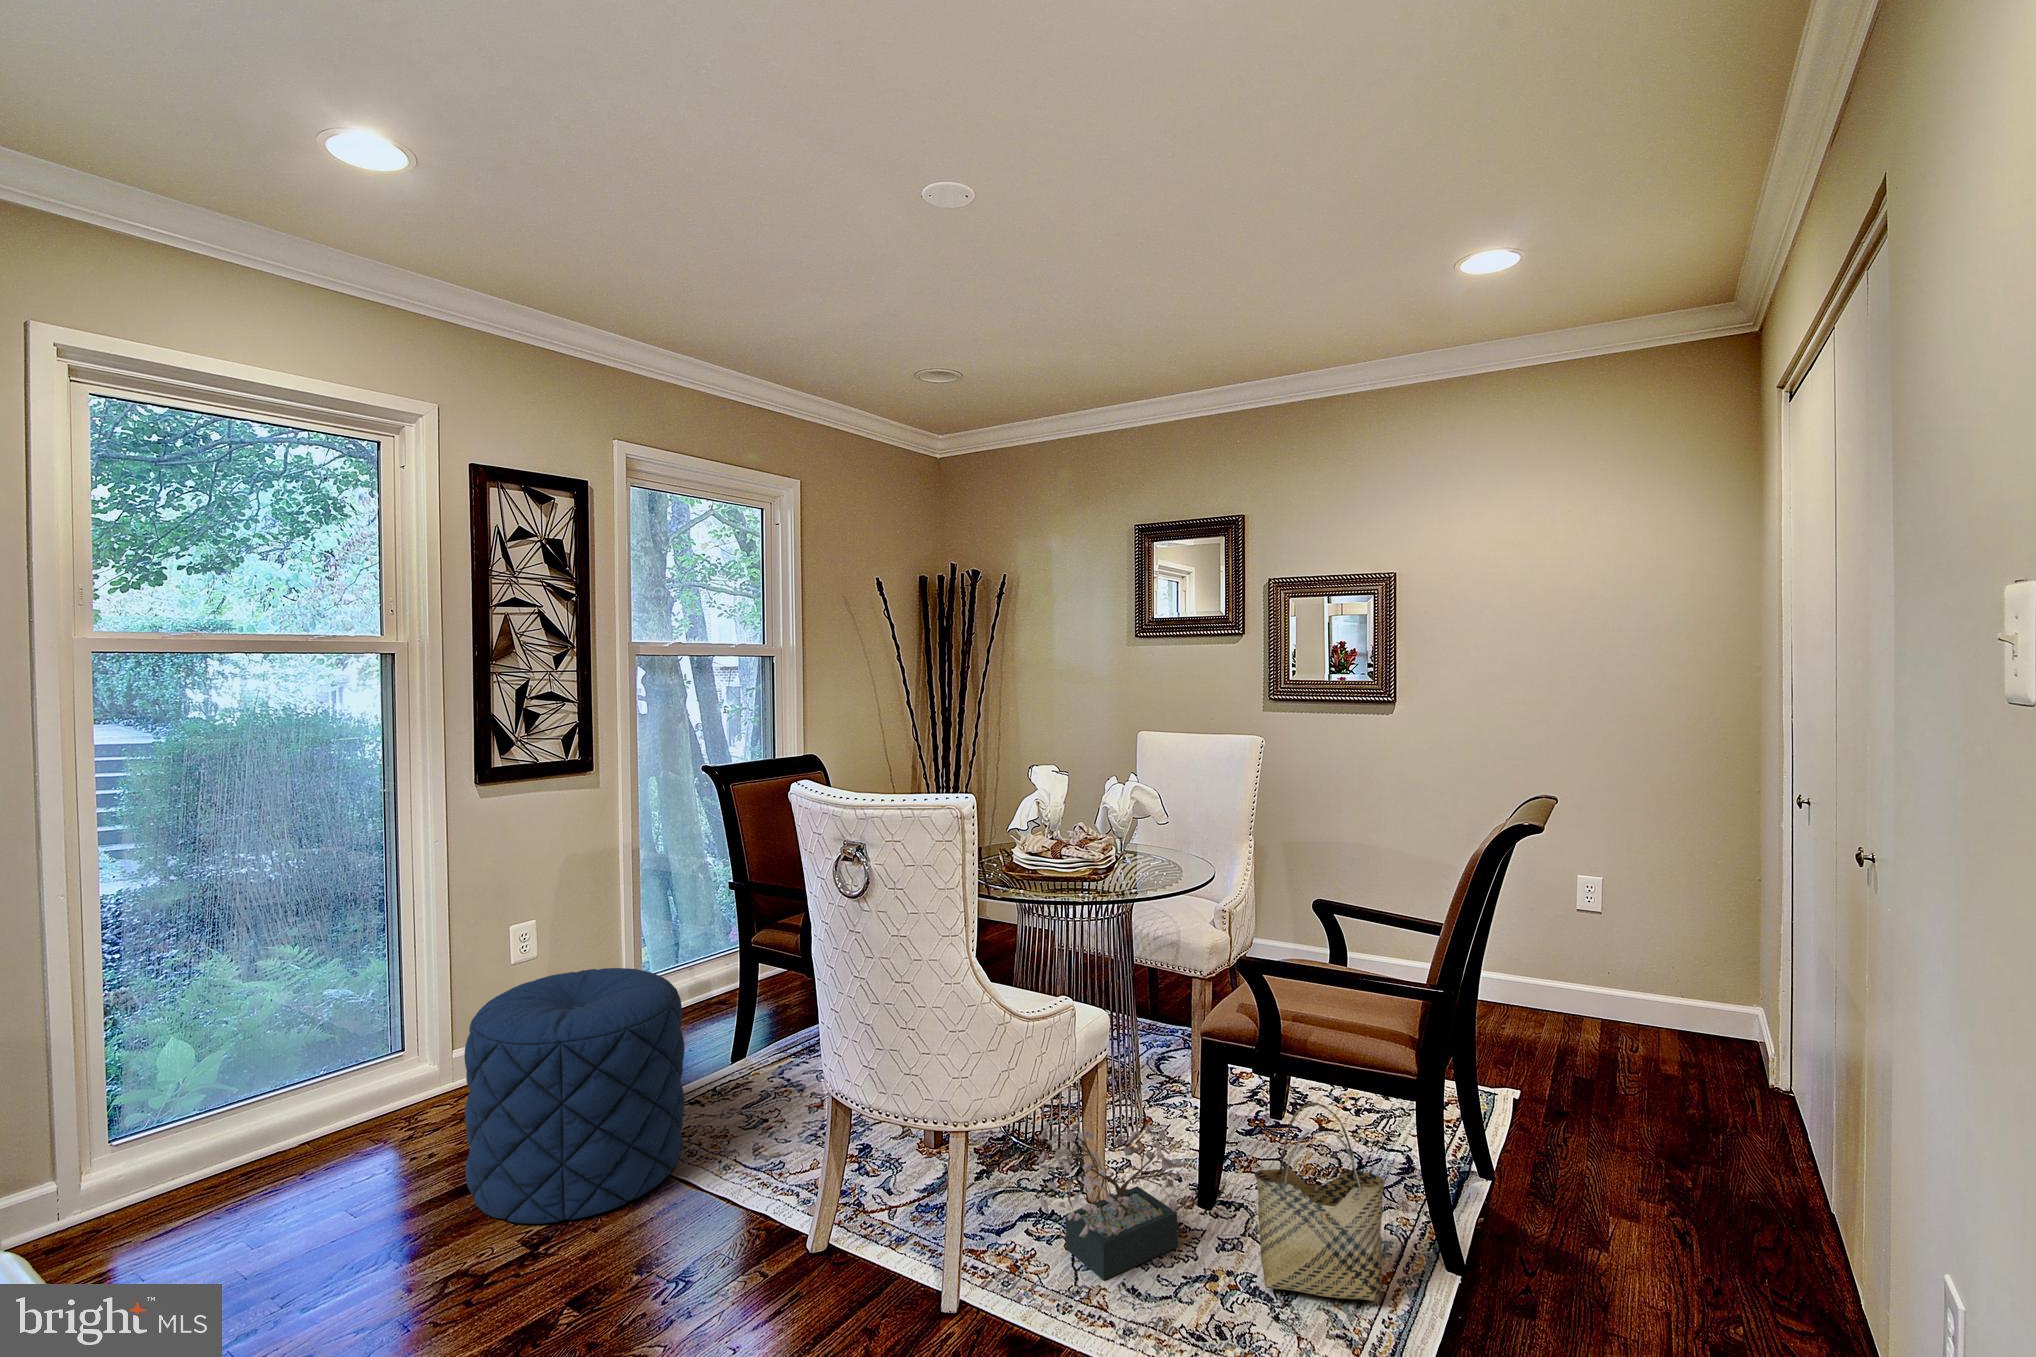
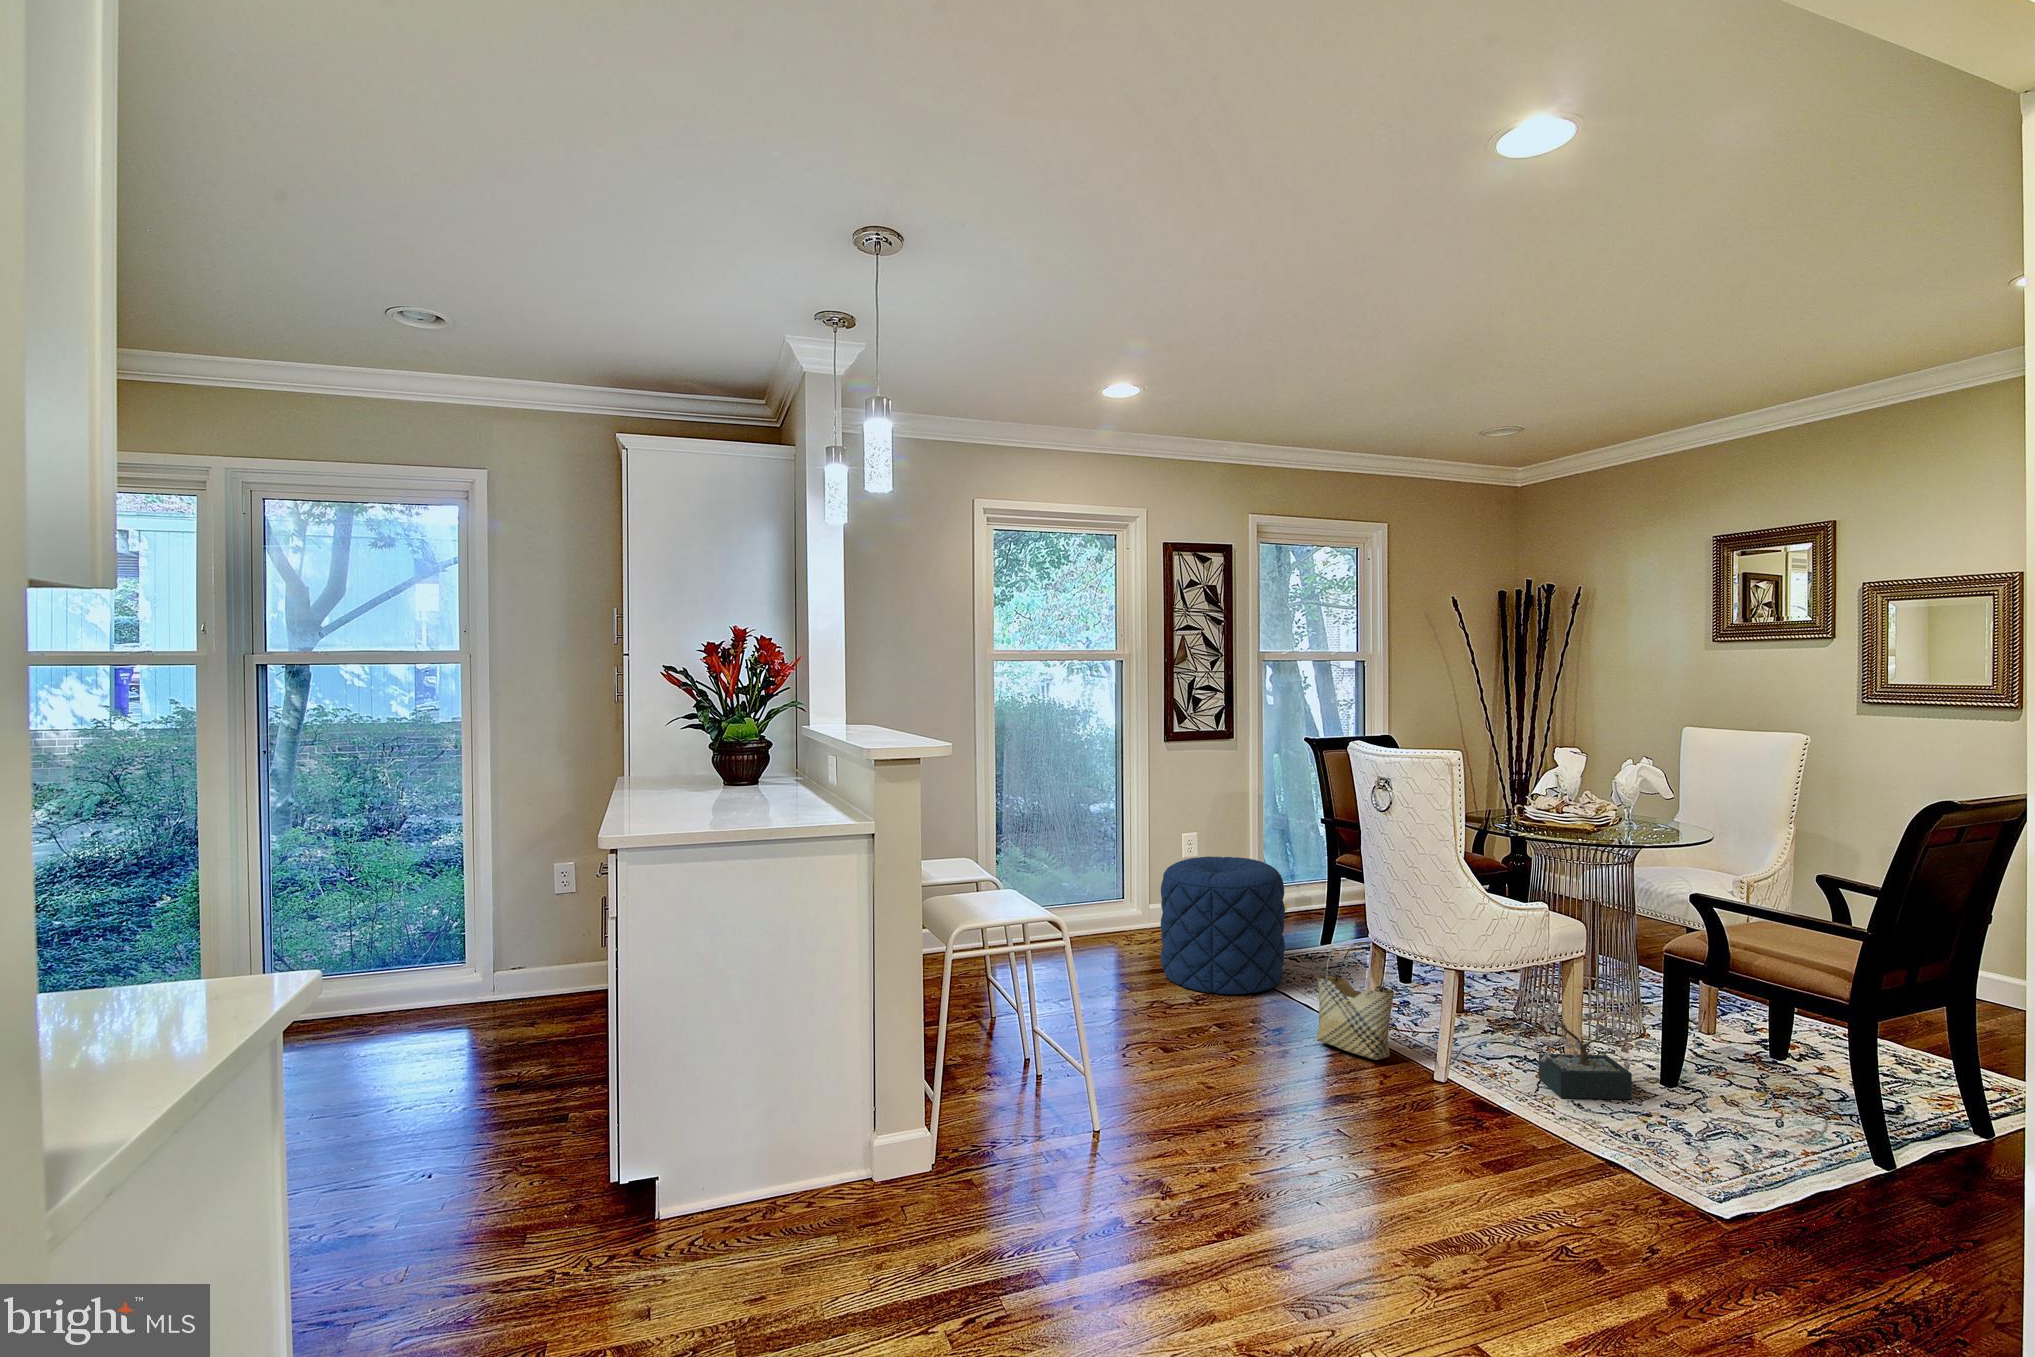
woven basket: present [1255,1102,1384,1301] -> present [1316,942,1394,1060]

